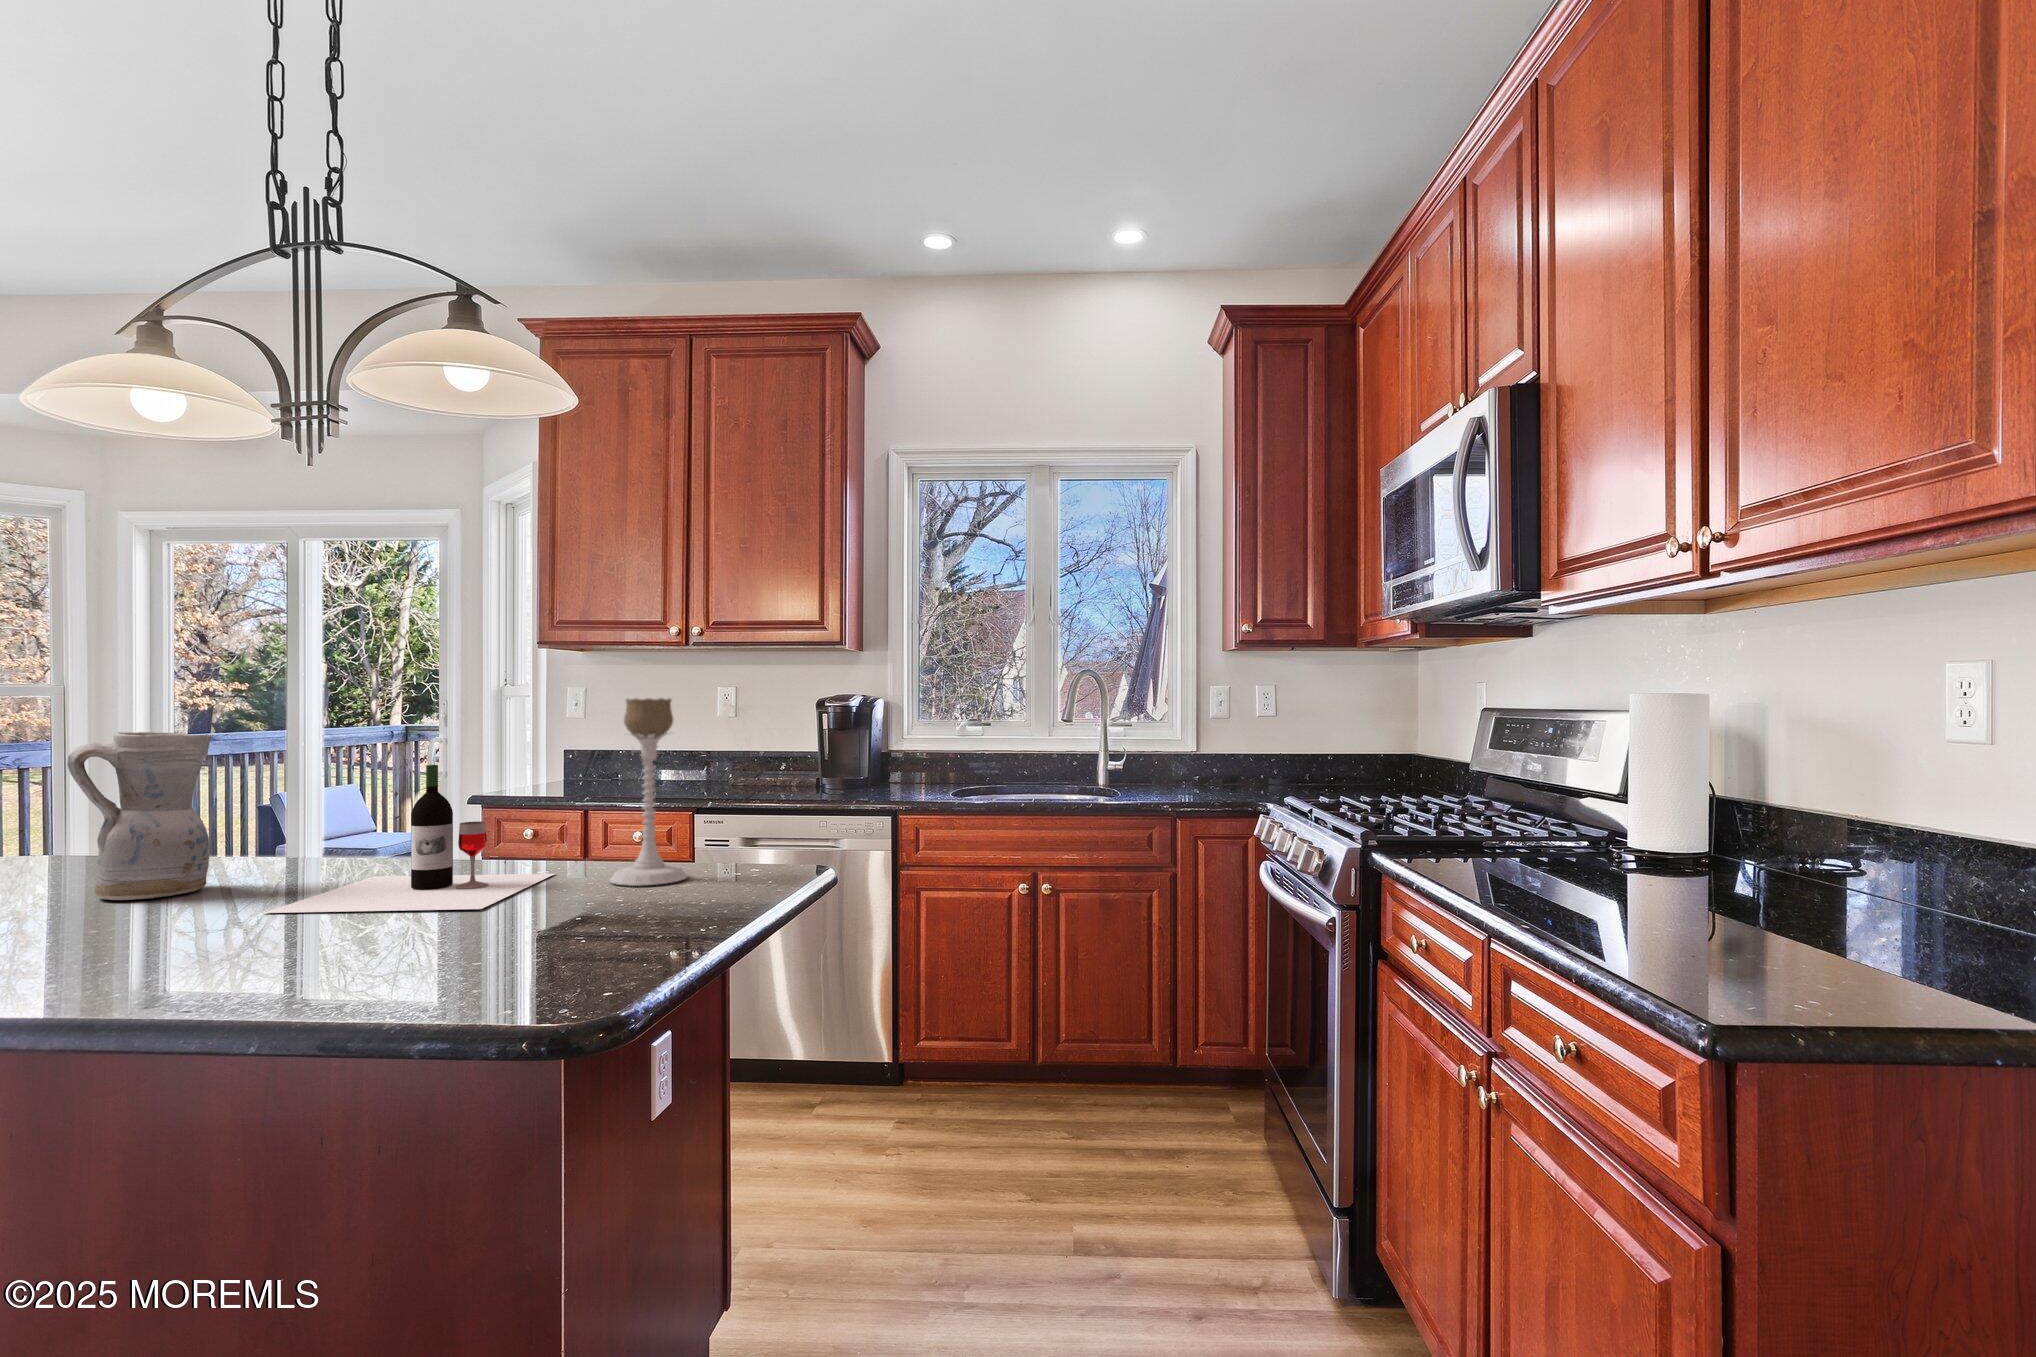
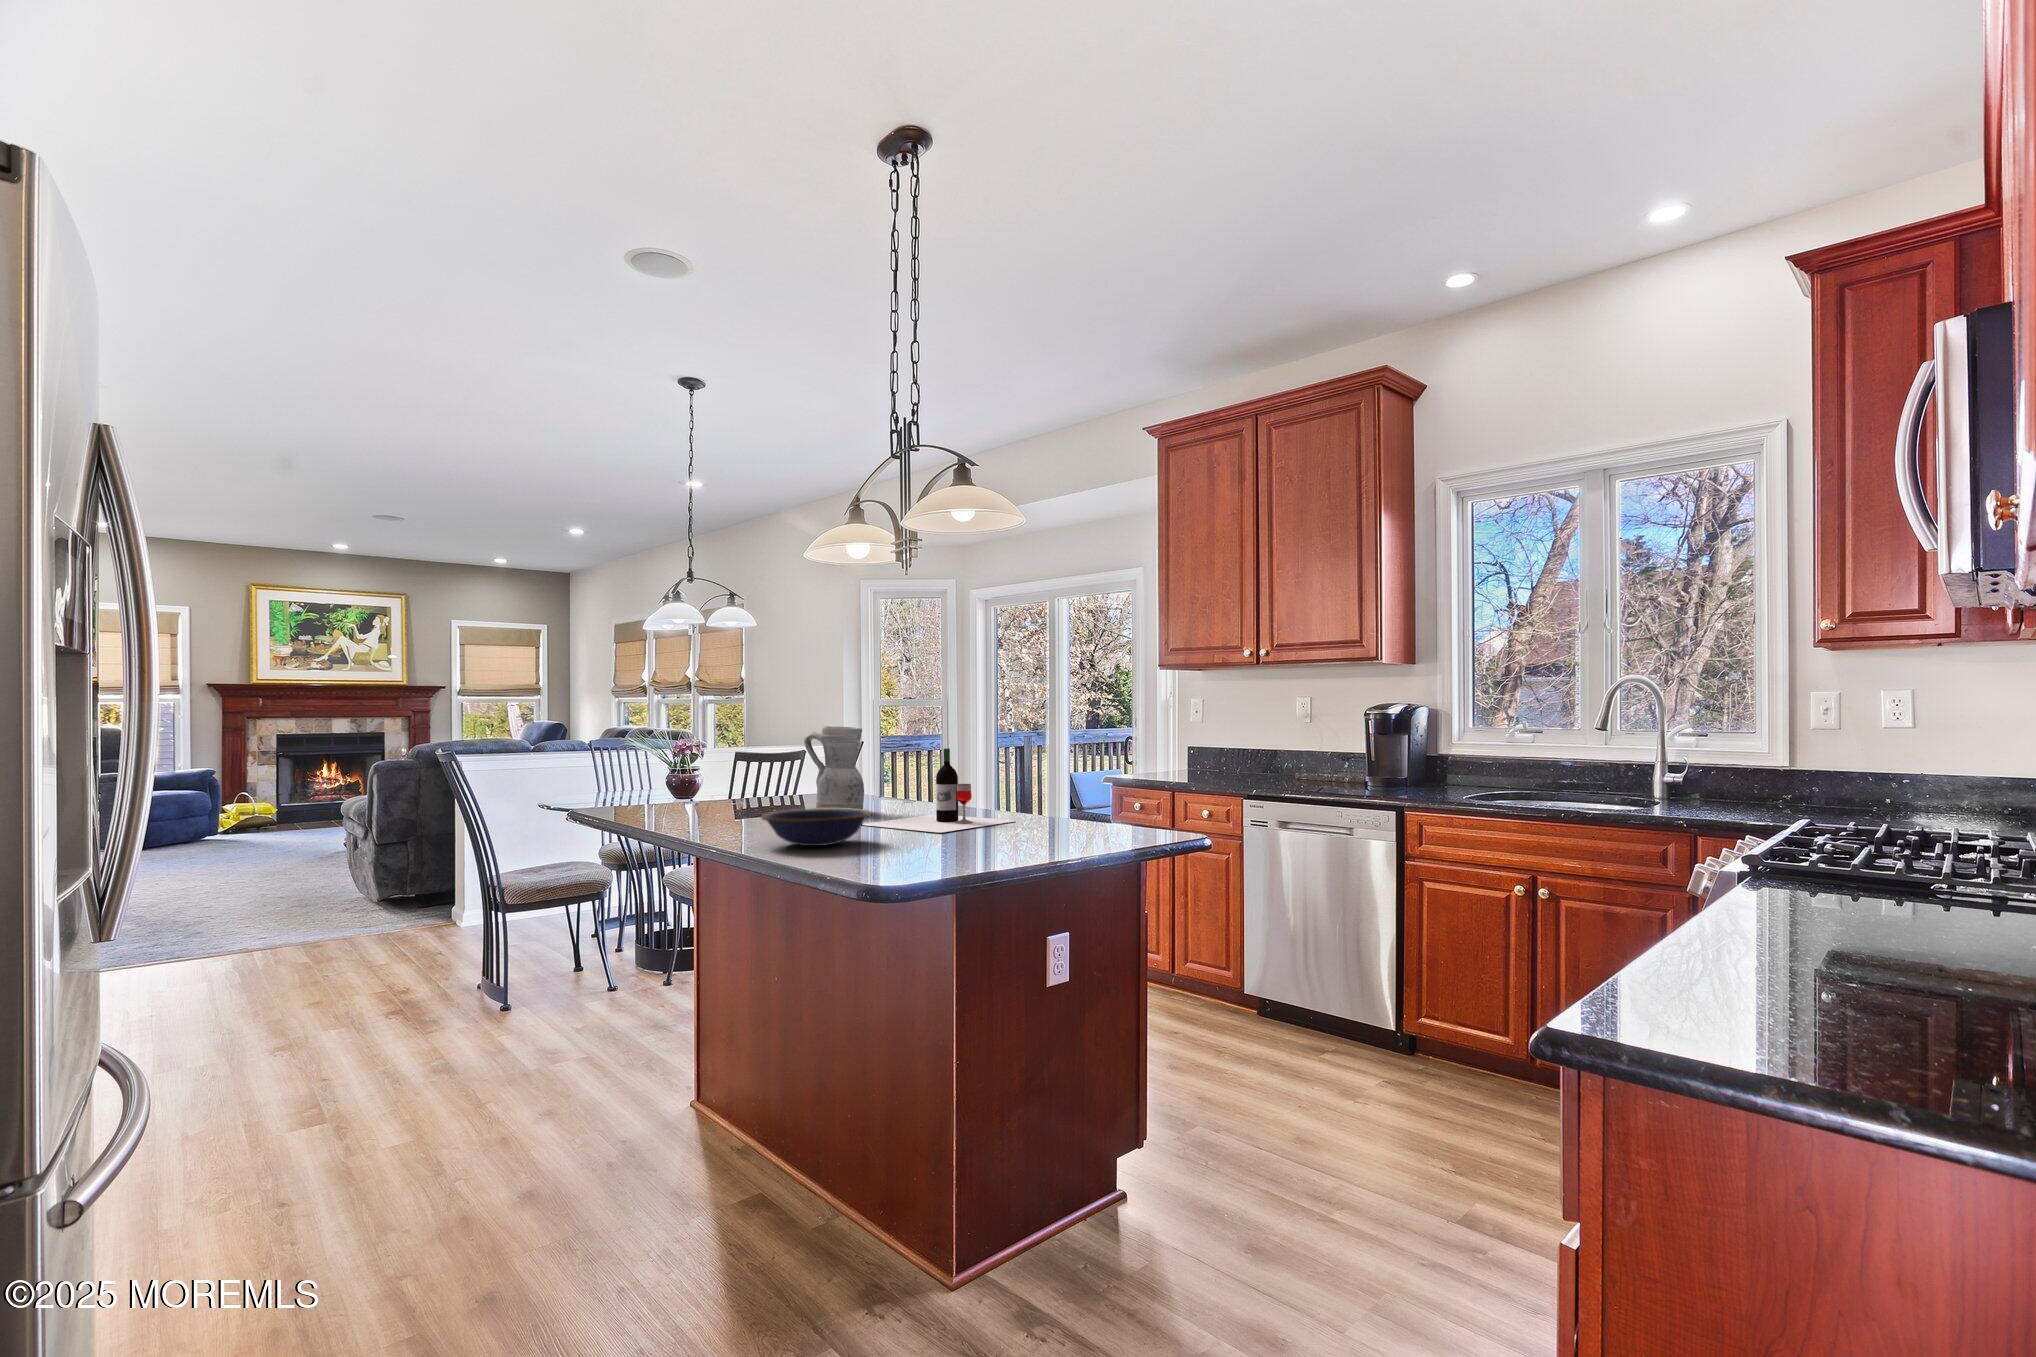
candle holder: present [609,698,687,886] -> none [1030,709,1079,831]
bowl: none [141,885,403,973] -> present [761,808,872,846]

